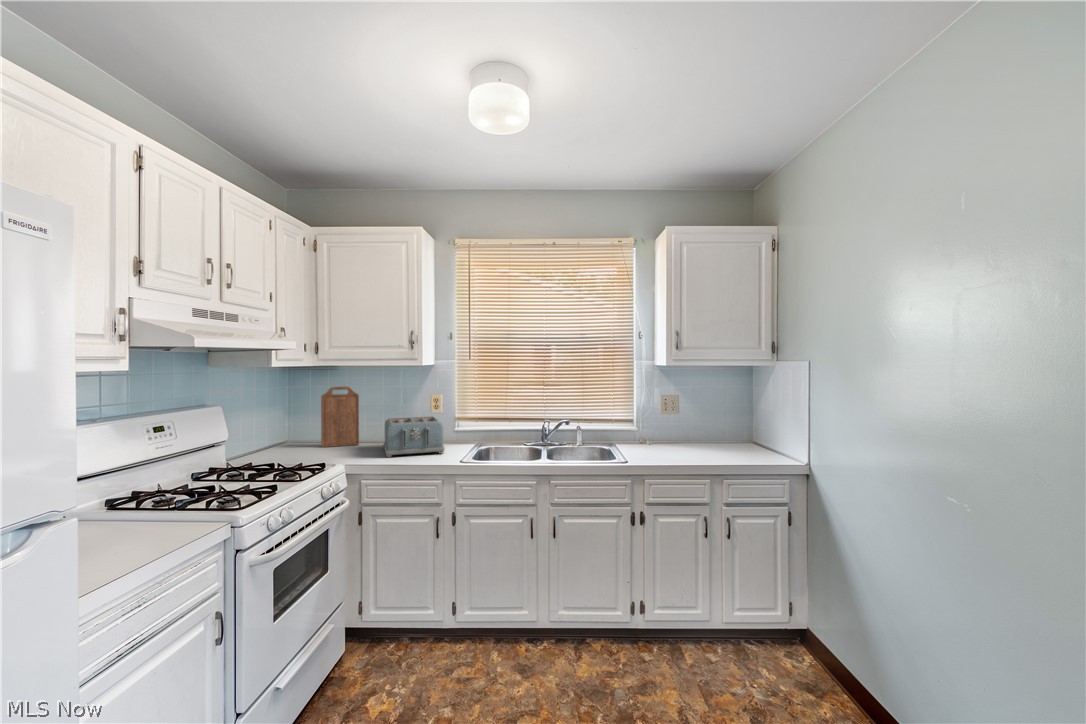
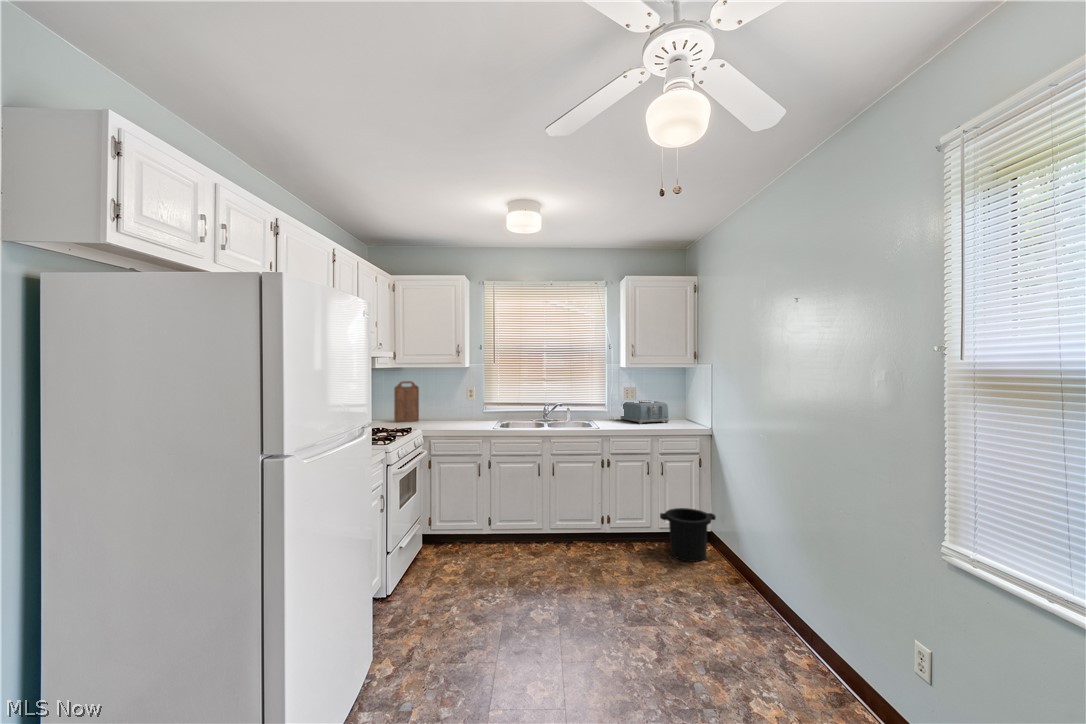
toaster: present [384,417,445,457] -> present [620,401,669,424]
trash can: none [728,593,824,697] -> present [660,508,716,562]

